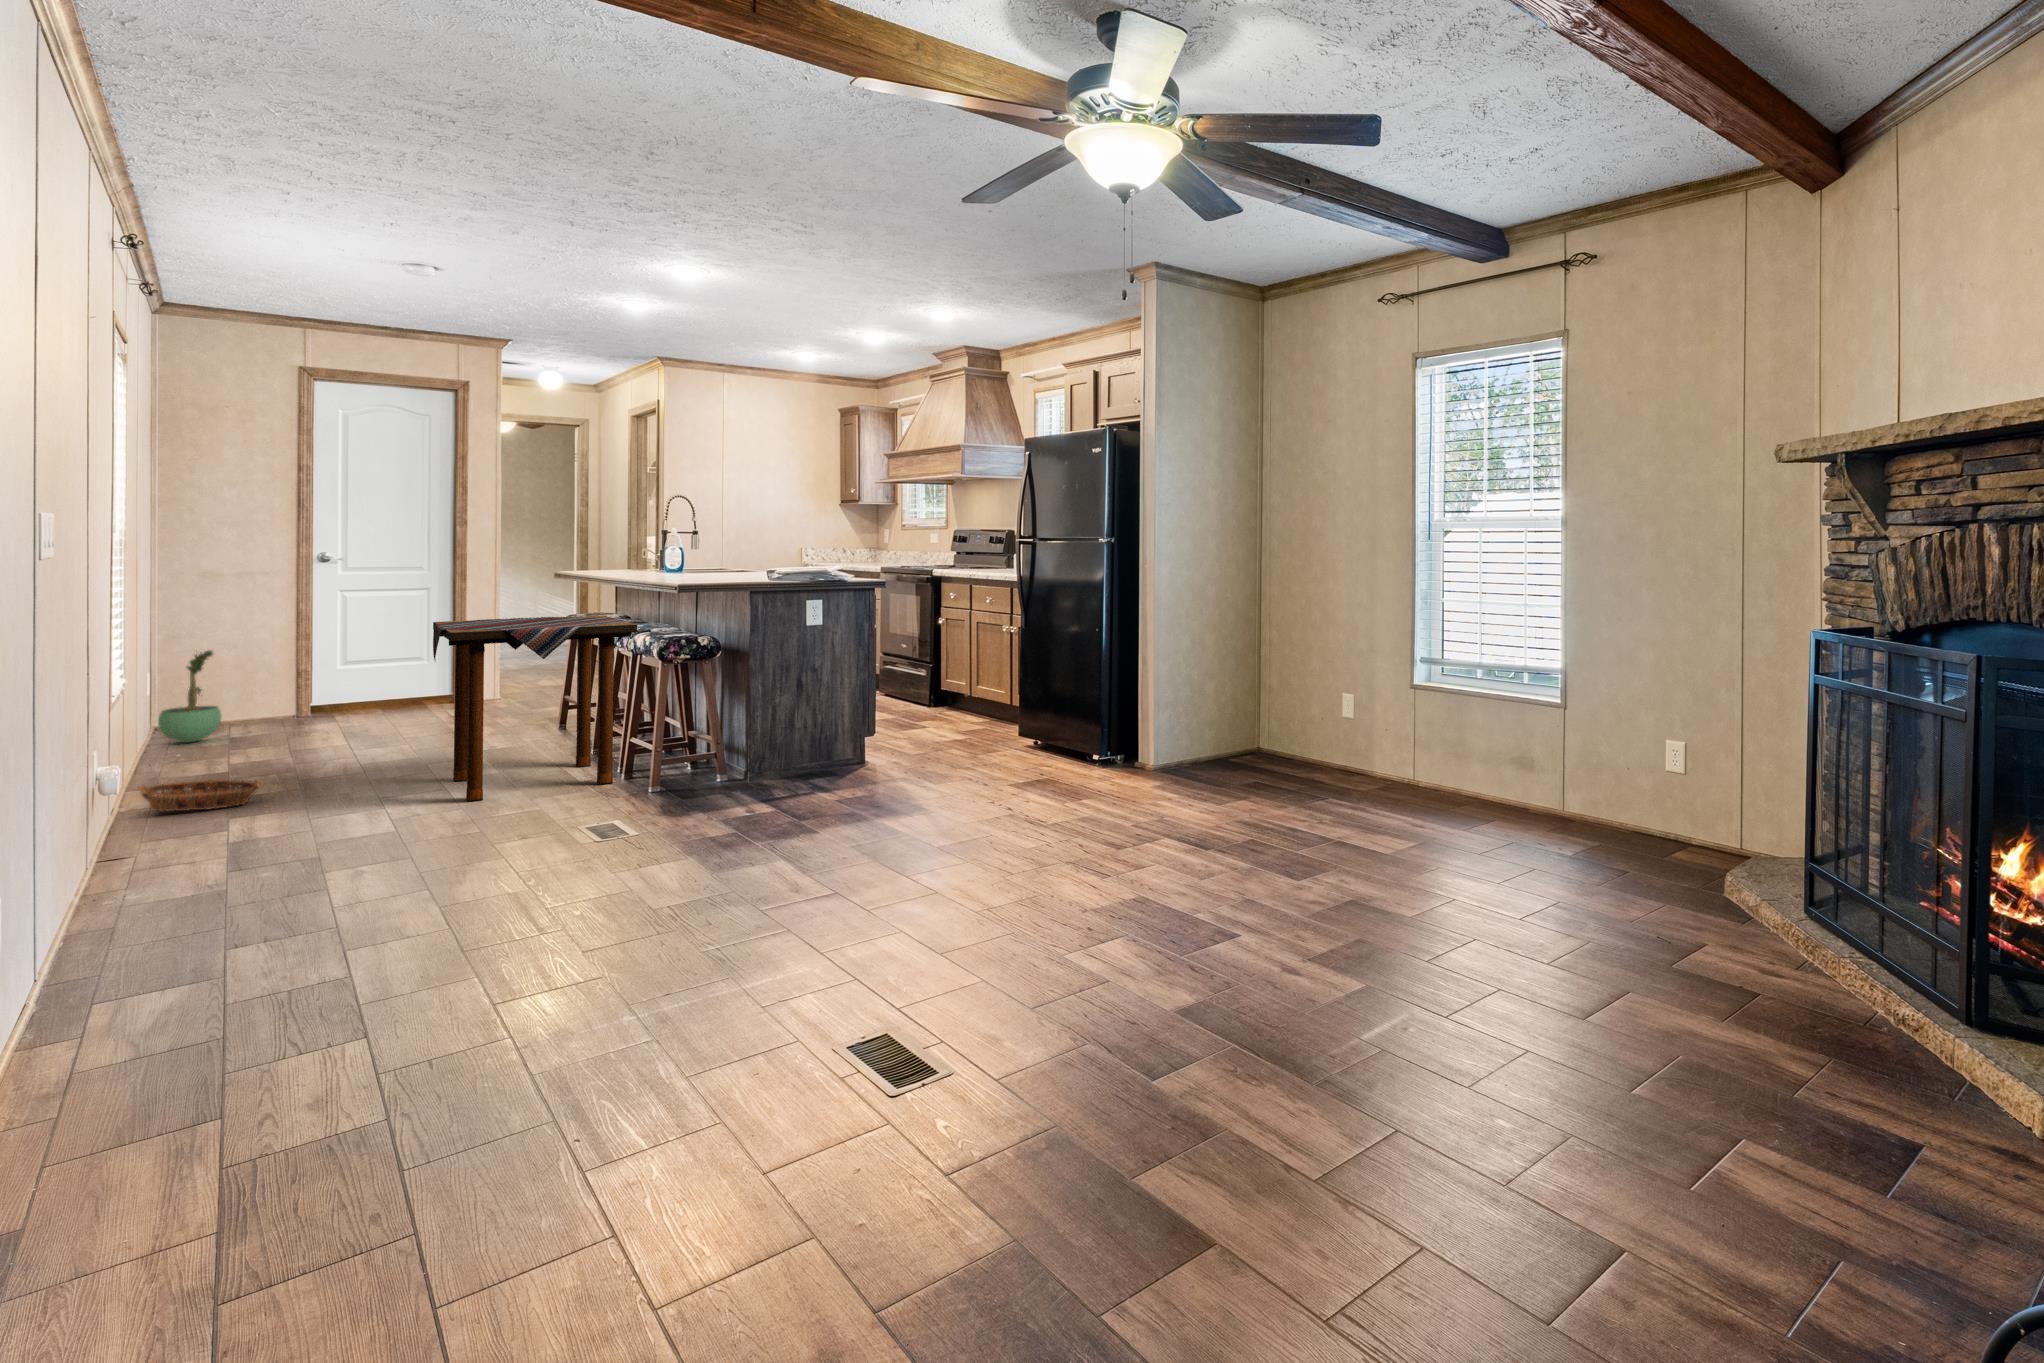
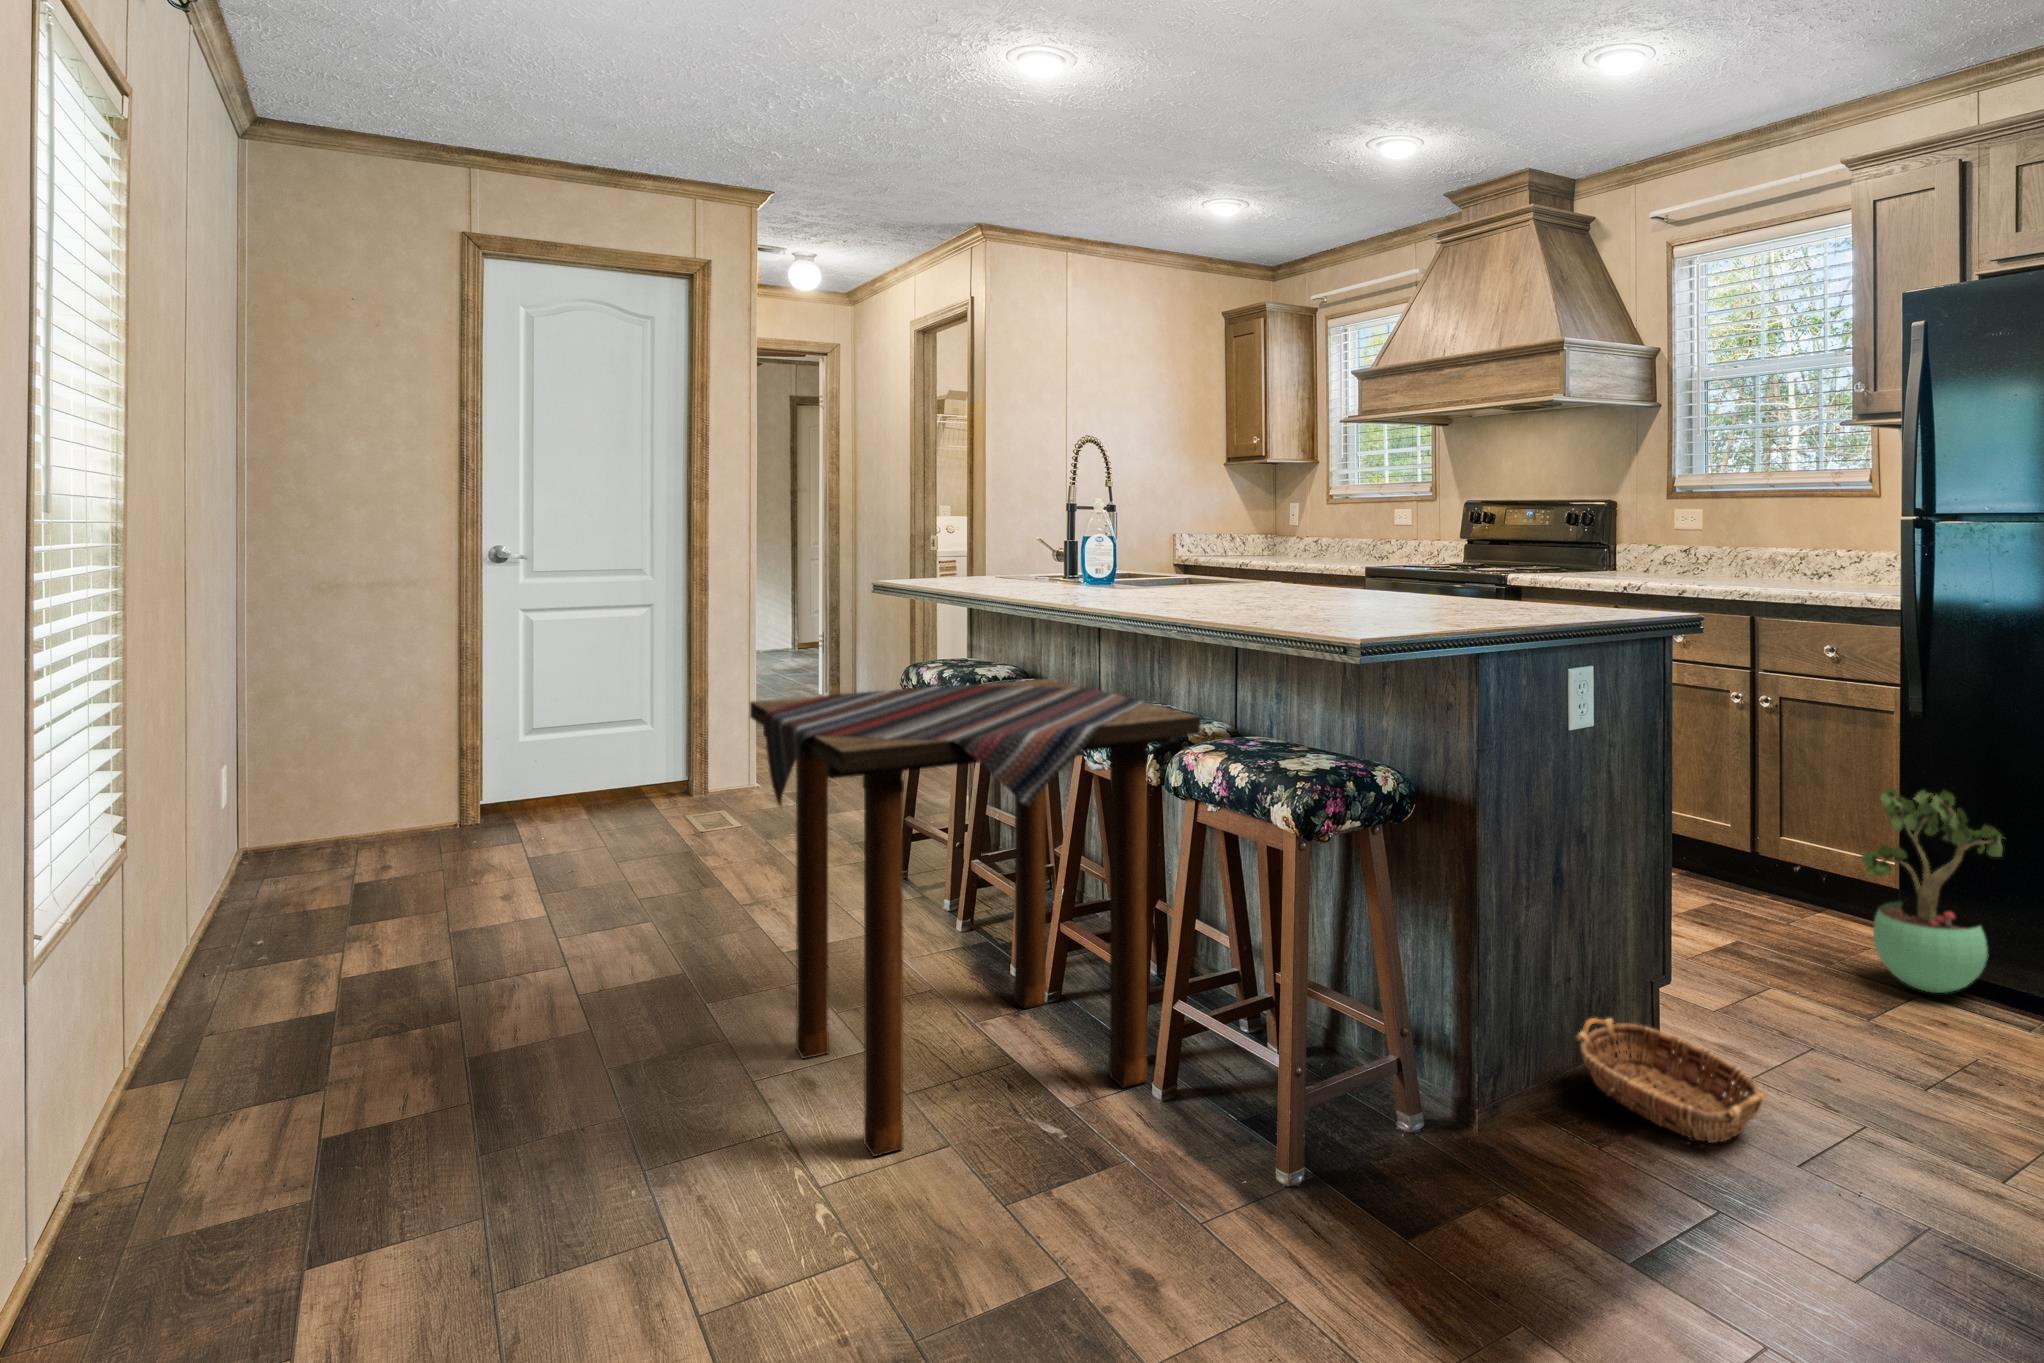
potted plant: present [158,650,221,742] -> present [1860,788,2003,993]
basket: present [140,779,261,811] -> present [1575,1018,1767,1143]

